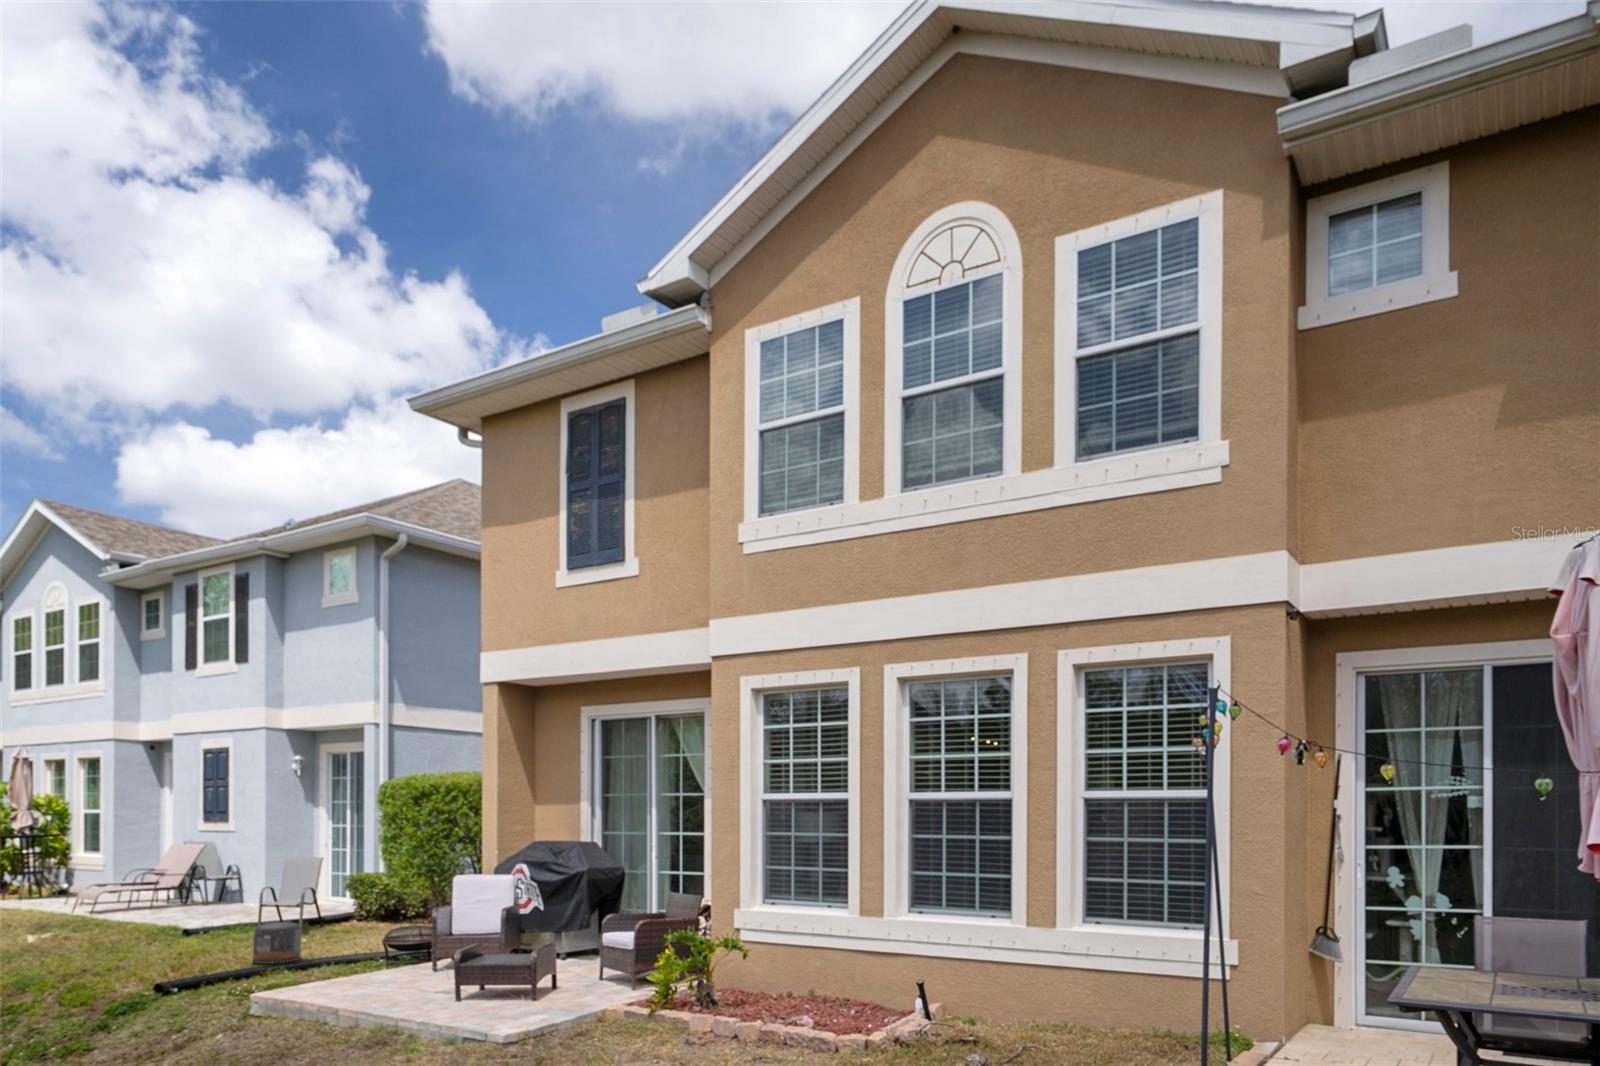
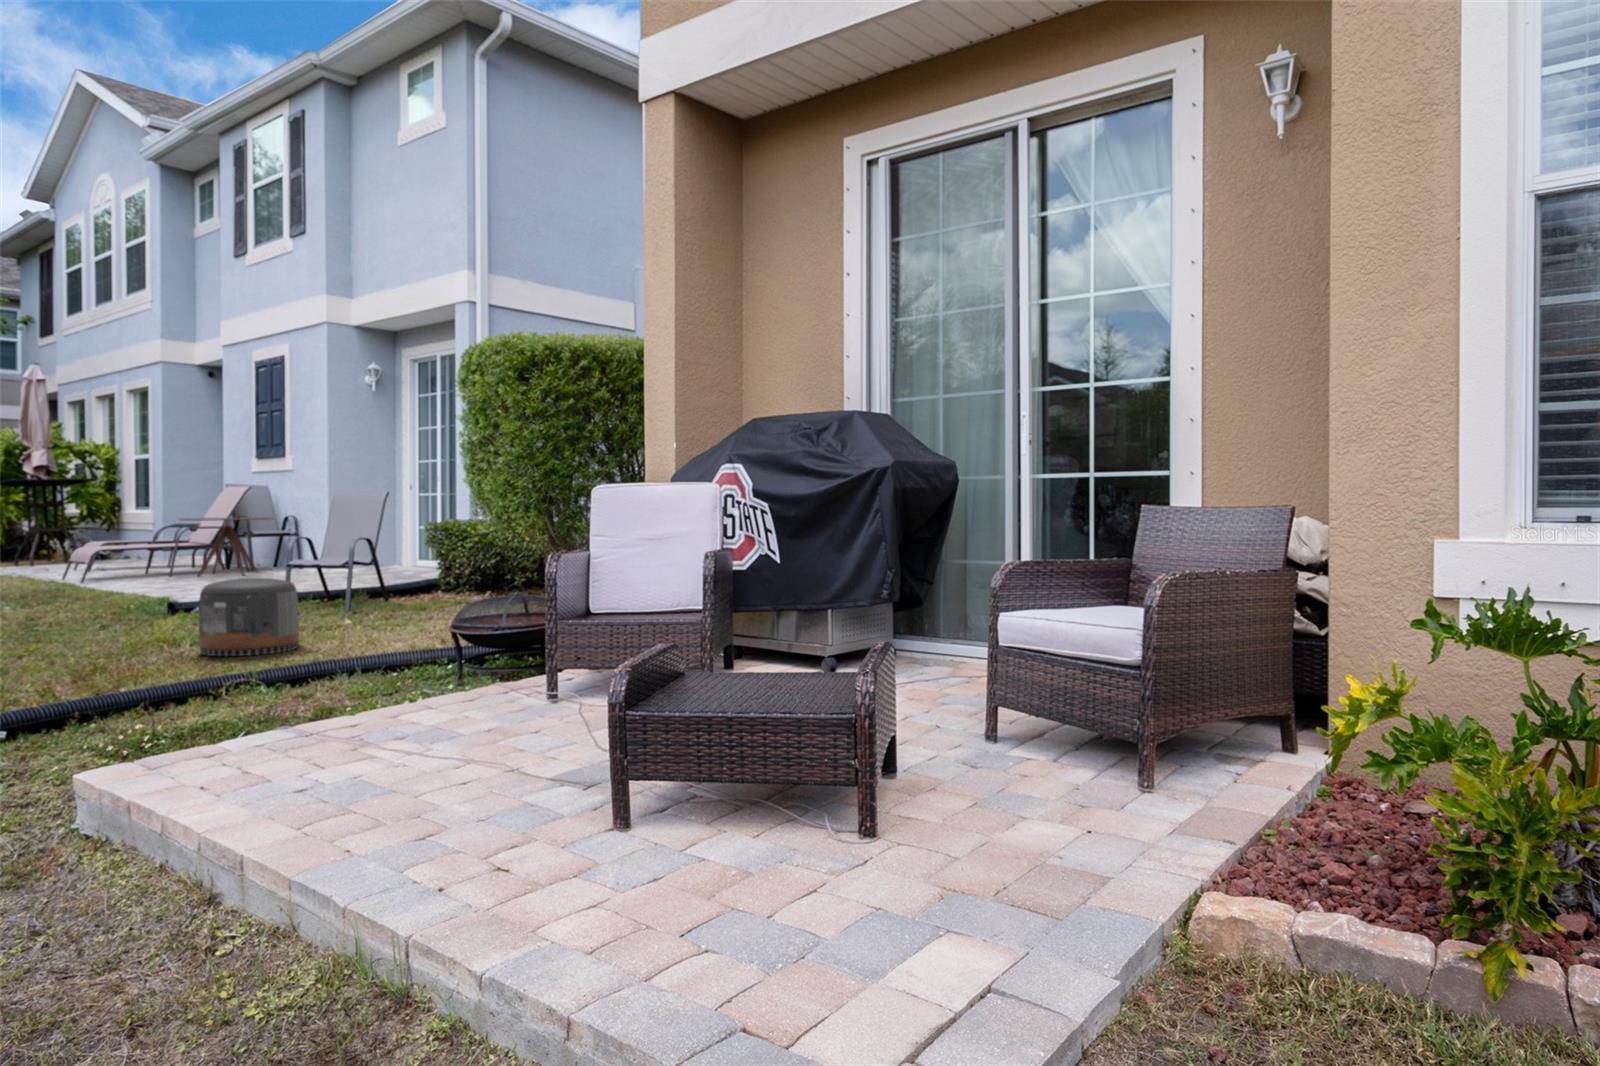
round table: none [155,868,221,916] -> present [179,517,273,576]

